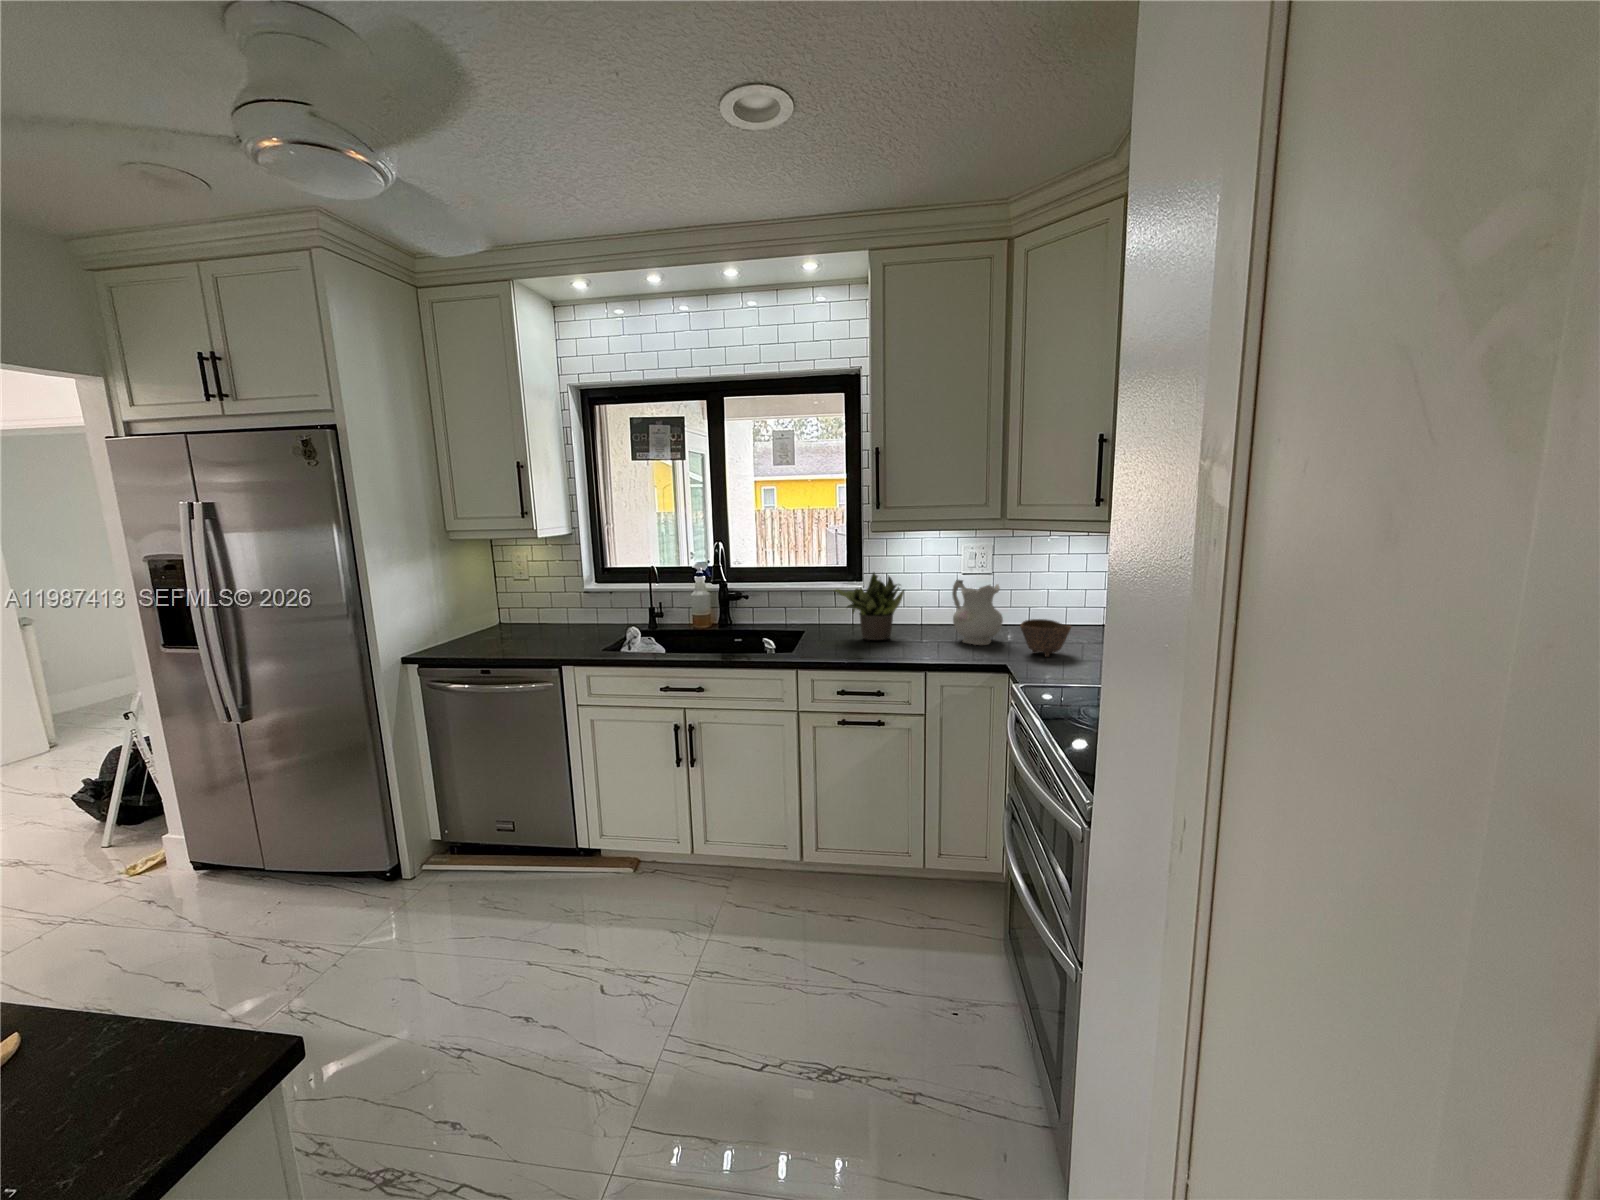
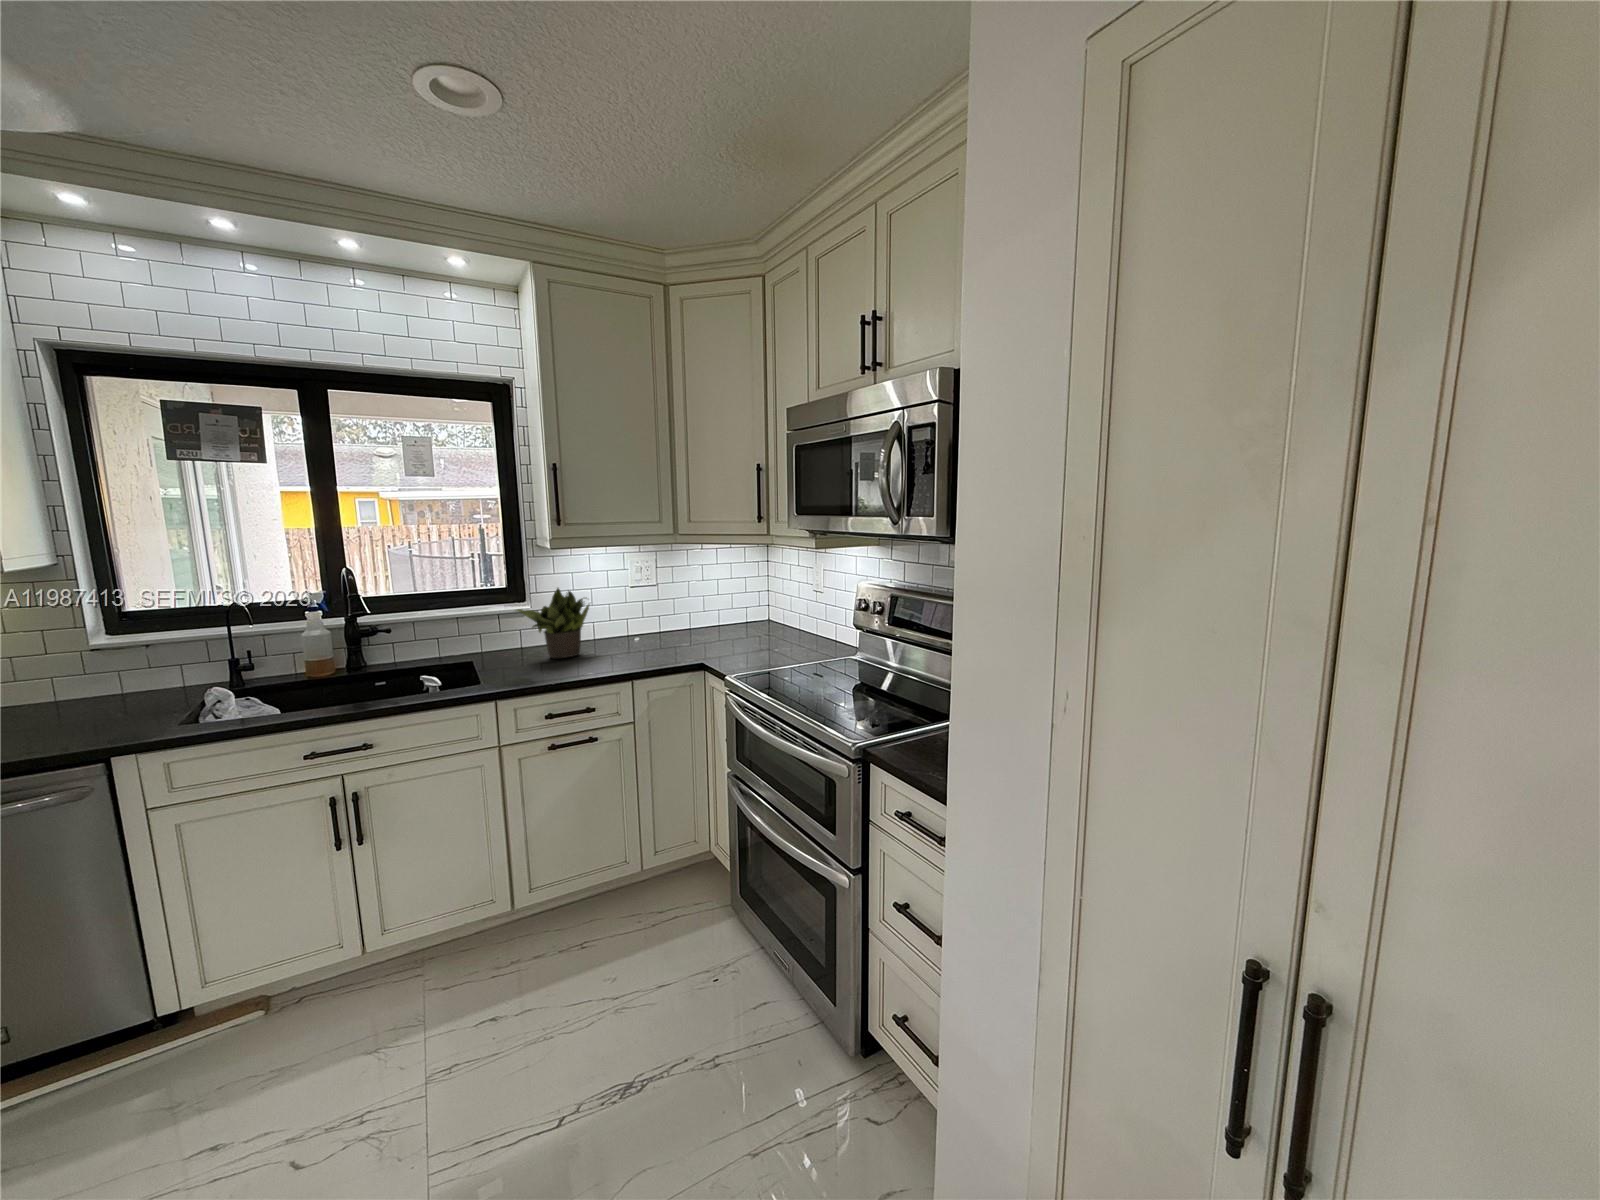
ceramic pitcher: present [952,580,1003,645] -> none [636,588,687,648]
bowl: present [1020,619,1071,657] -> none [708,617,750,649]

